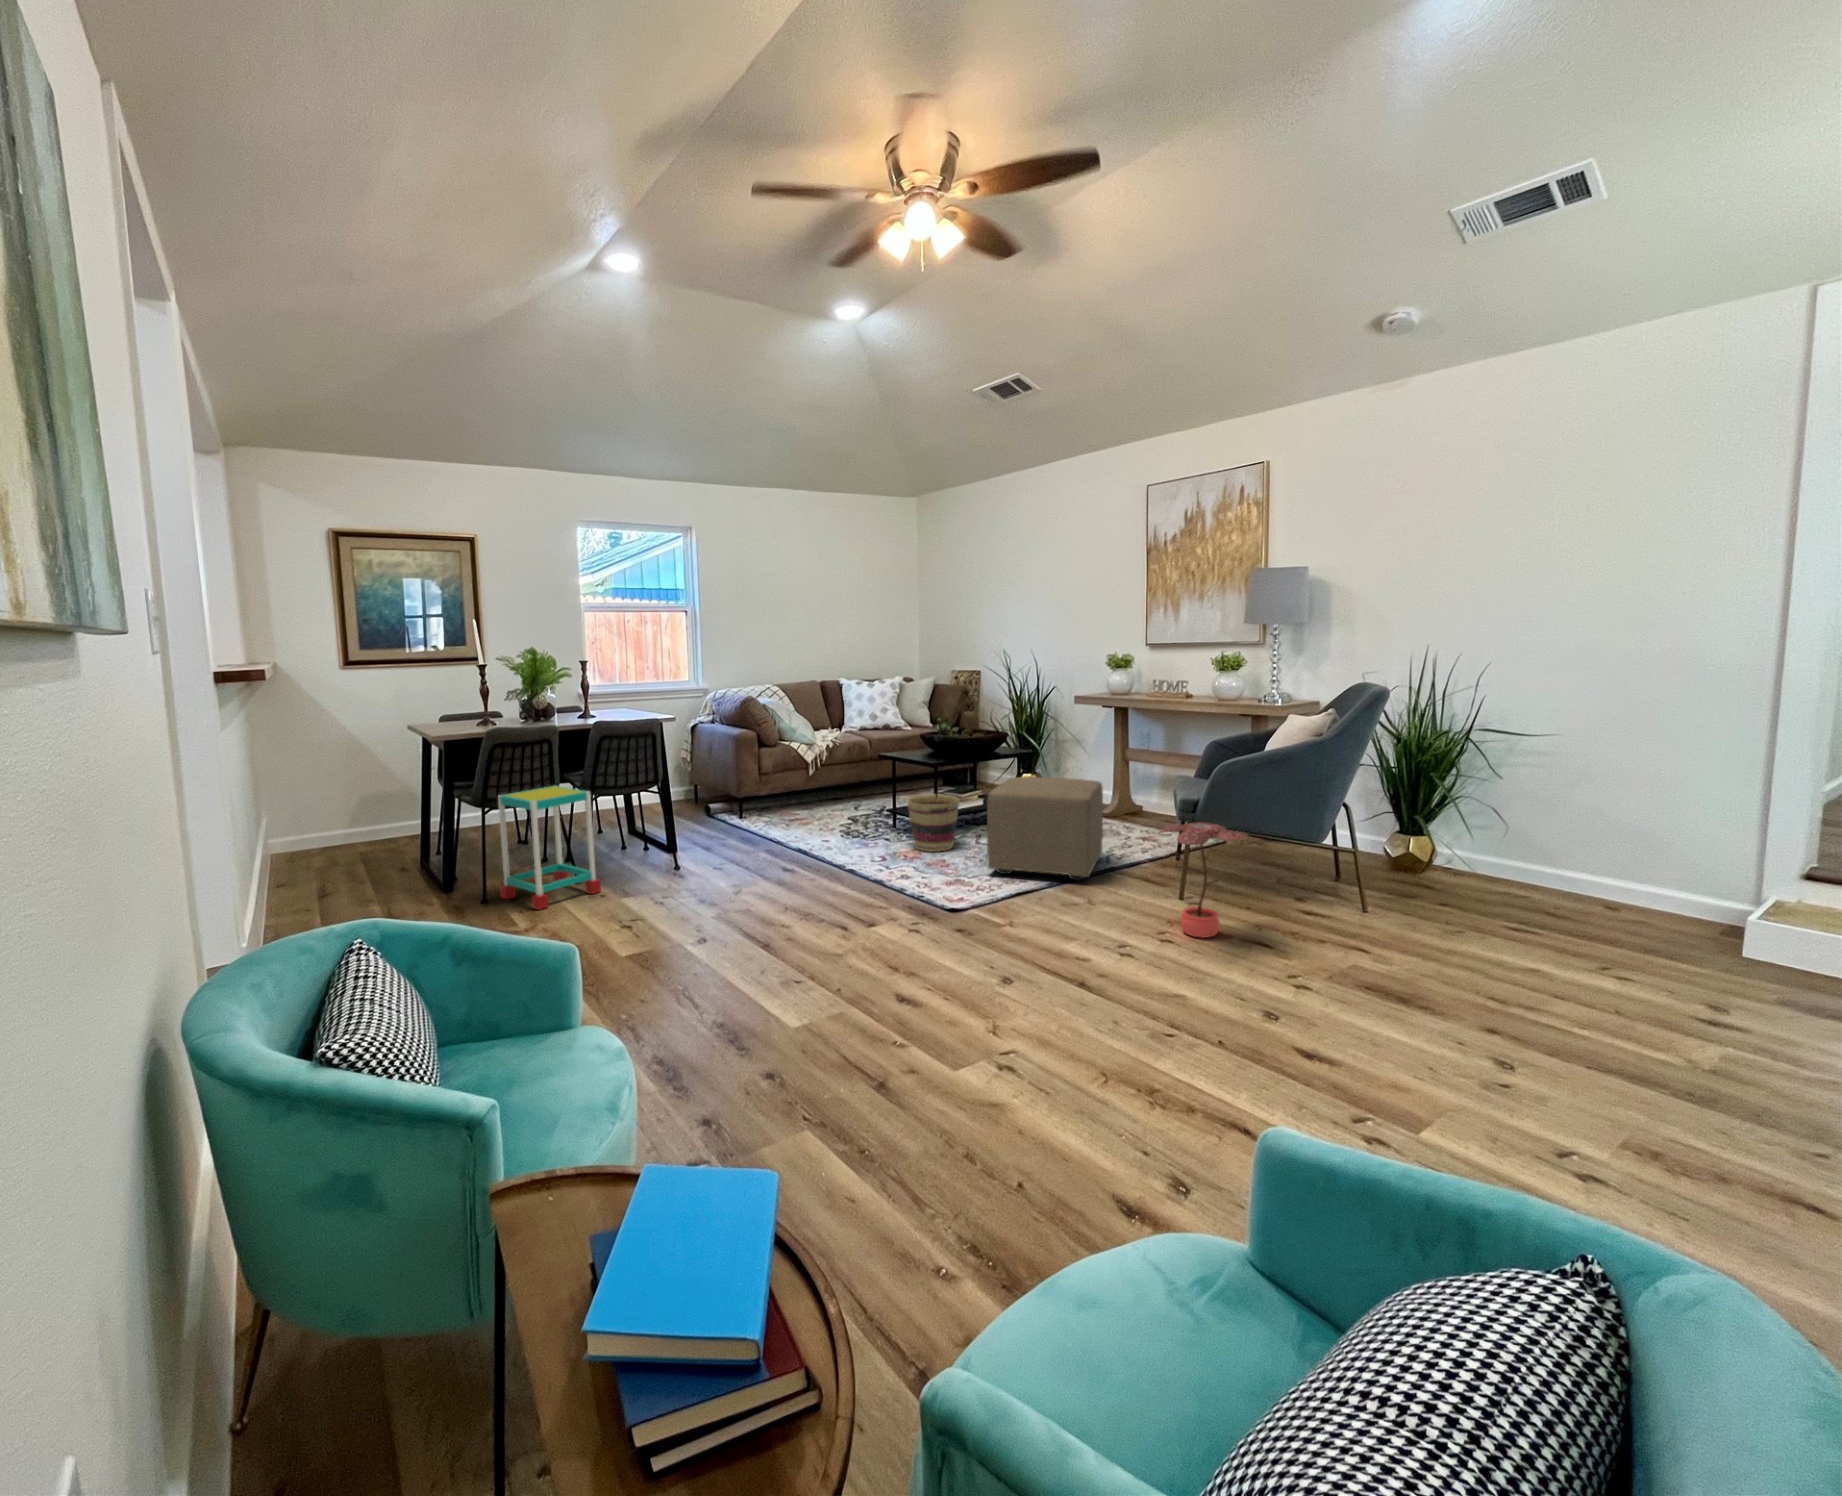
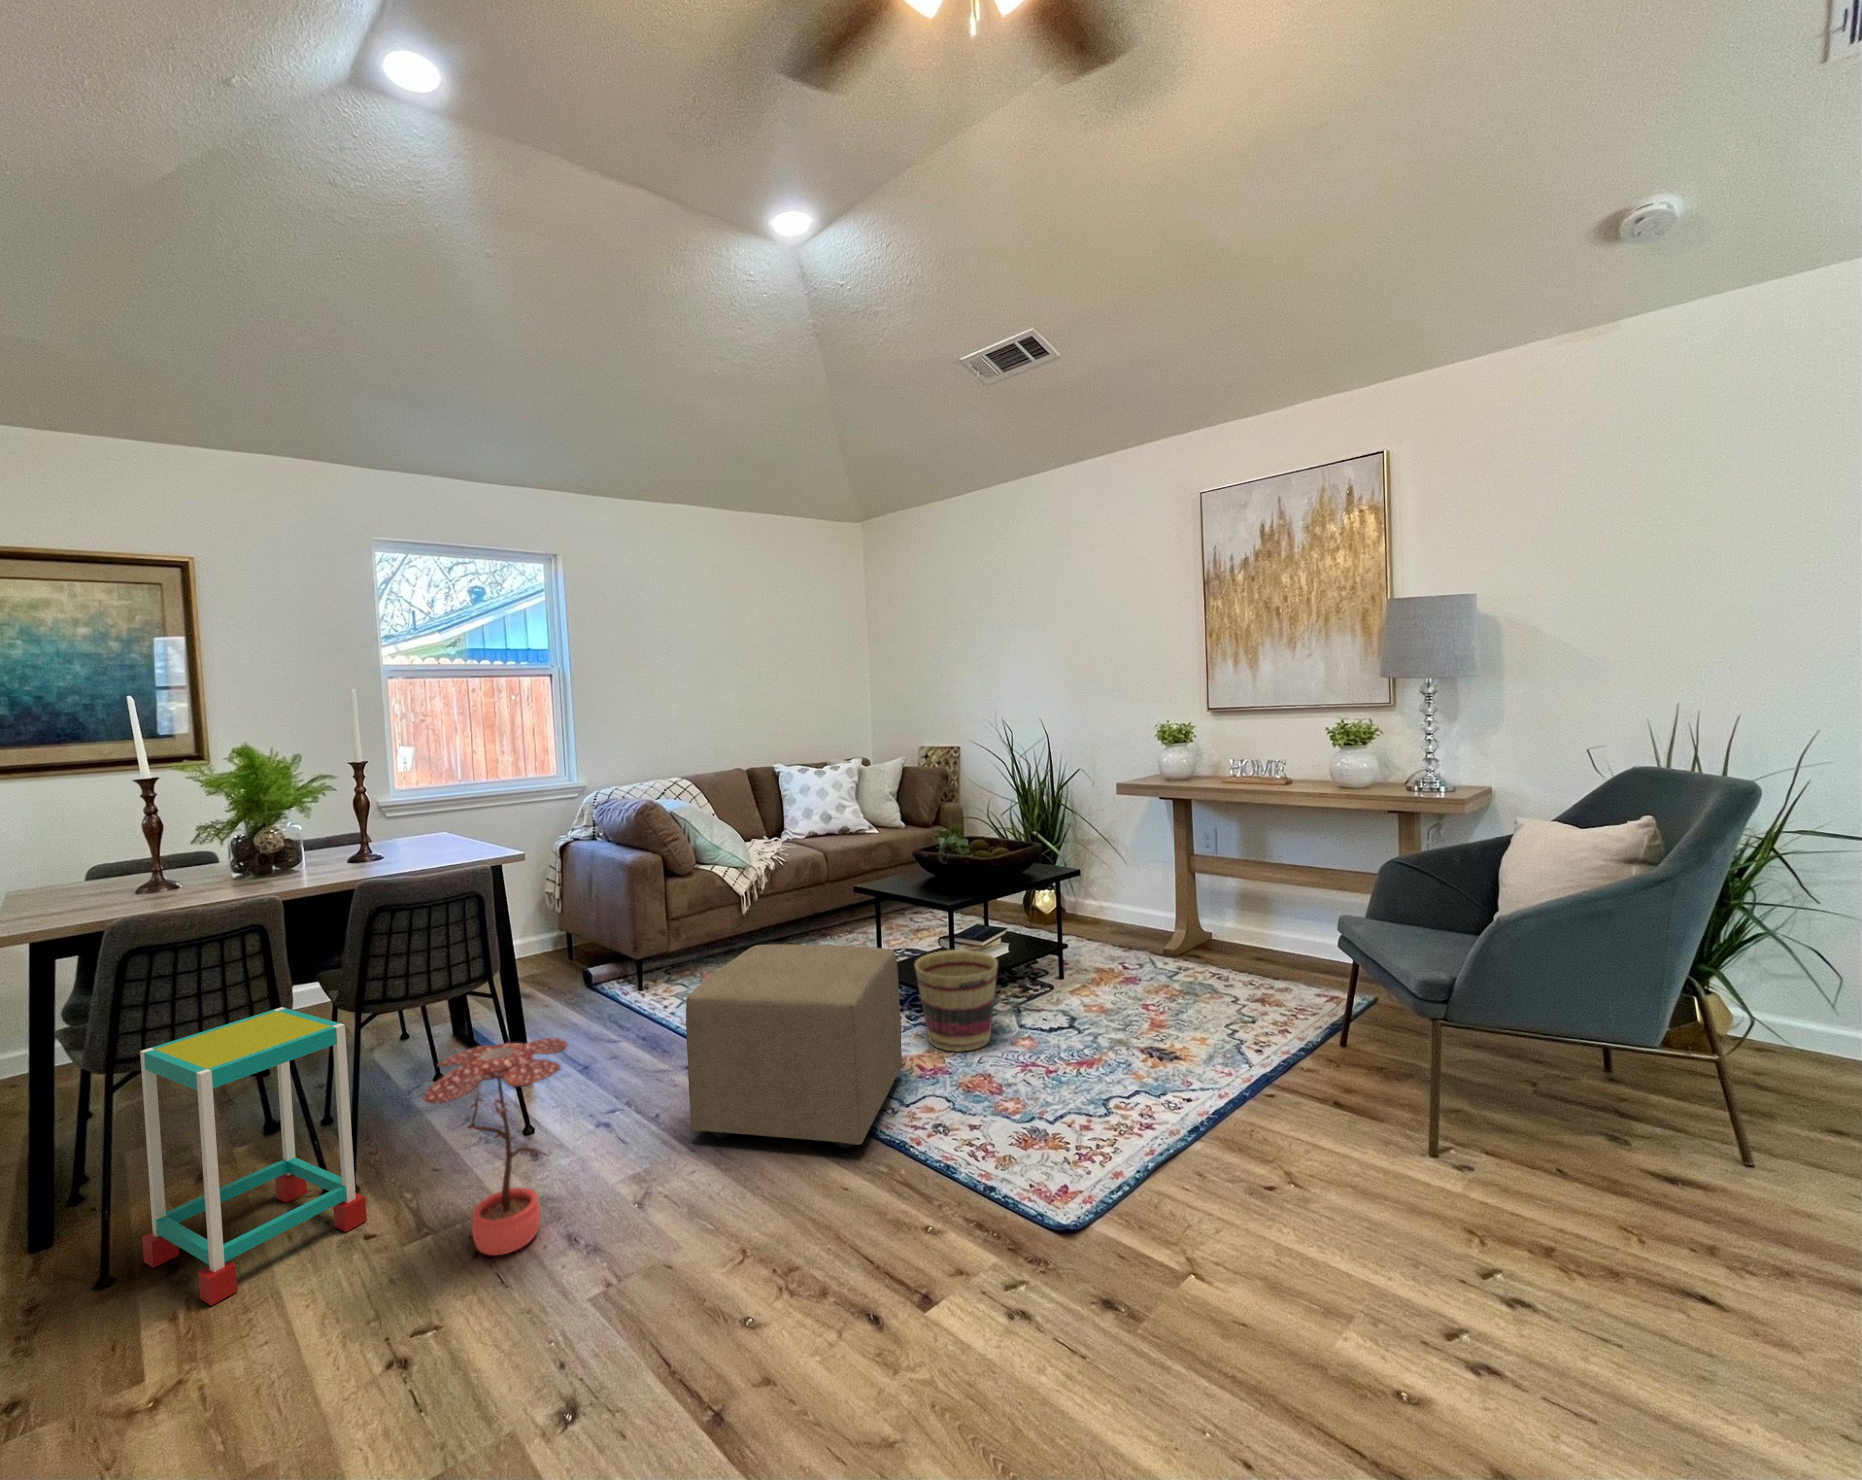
ottoman: present [987,777,1103,881] -> present [686,944,902,1148]
potted plant: present [1159,823,1248,938] -> present [423,1038,567,1255]

